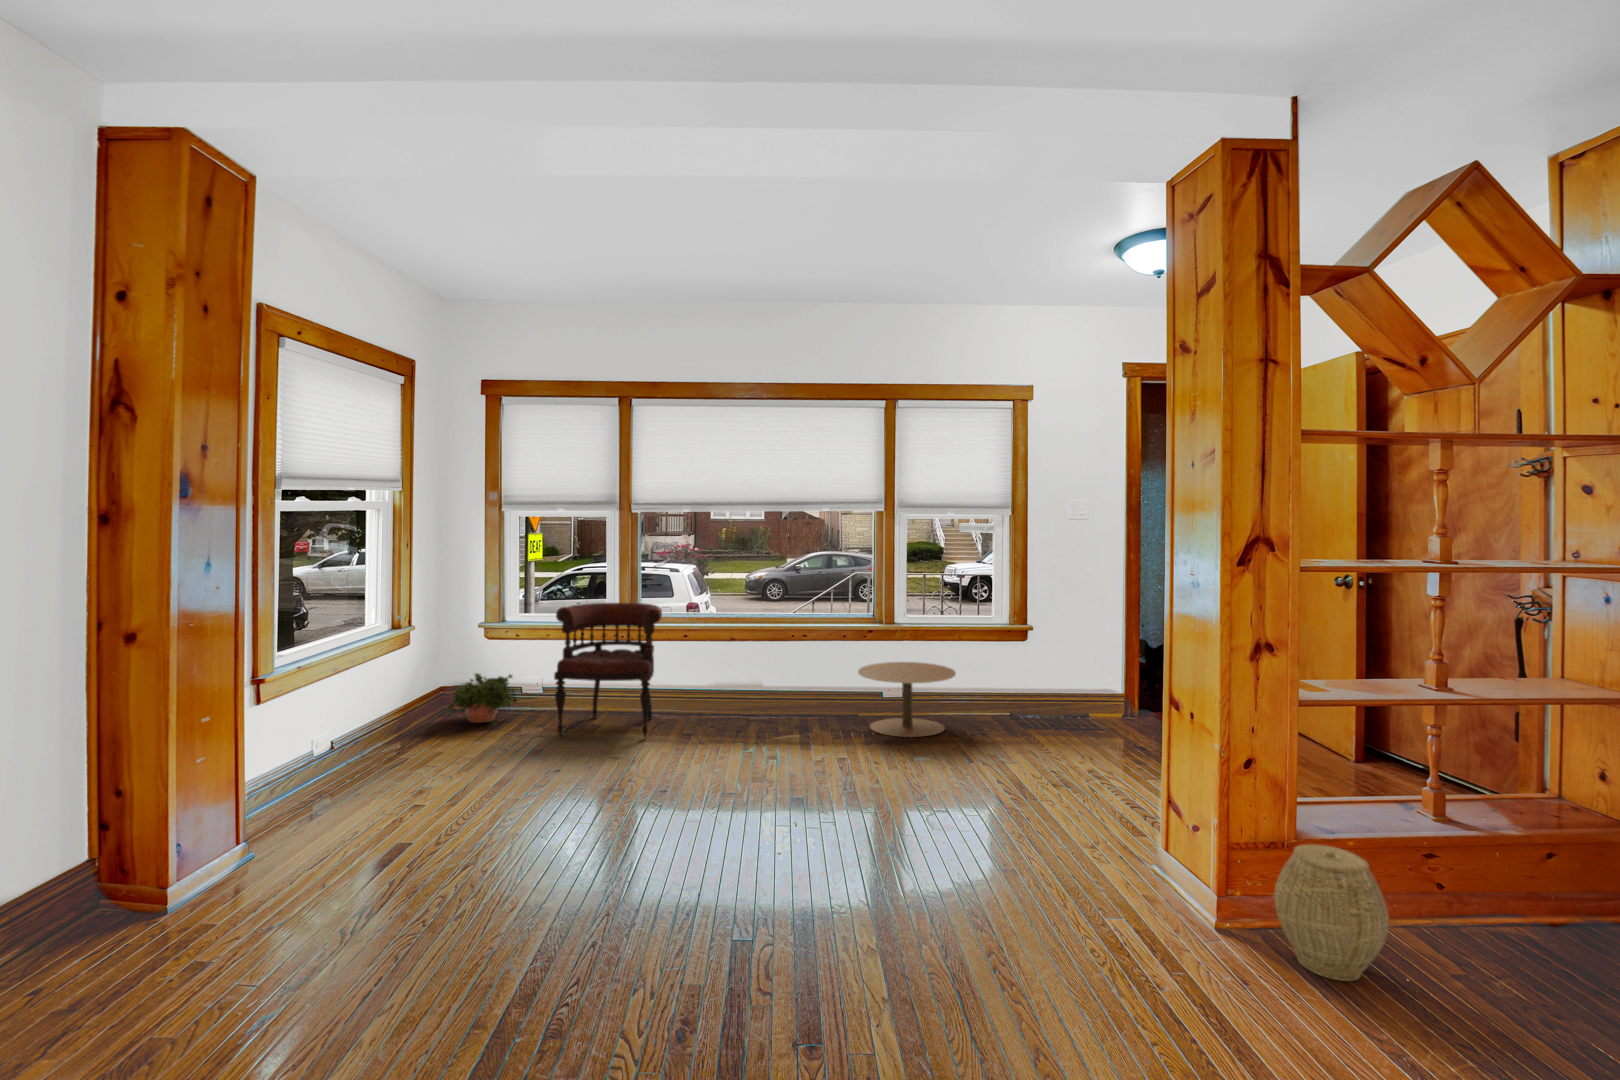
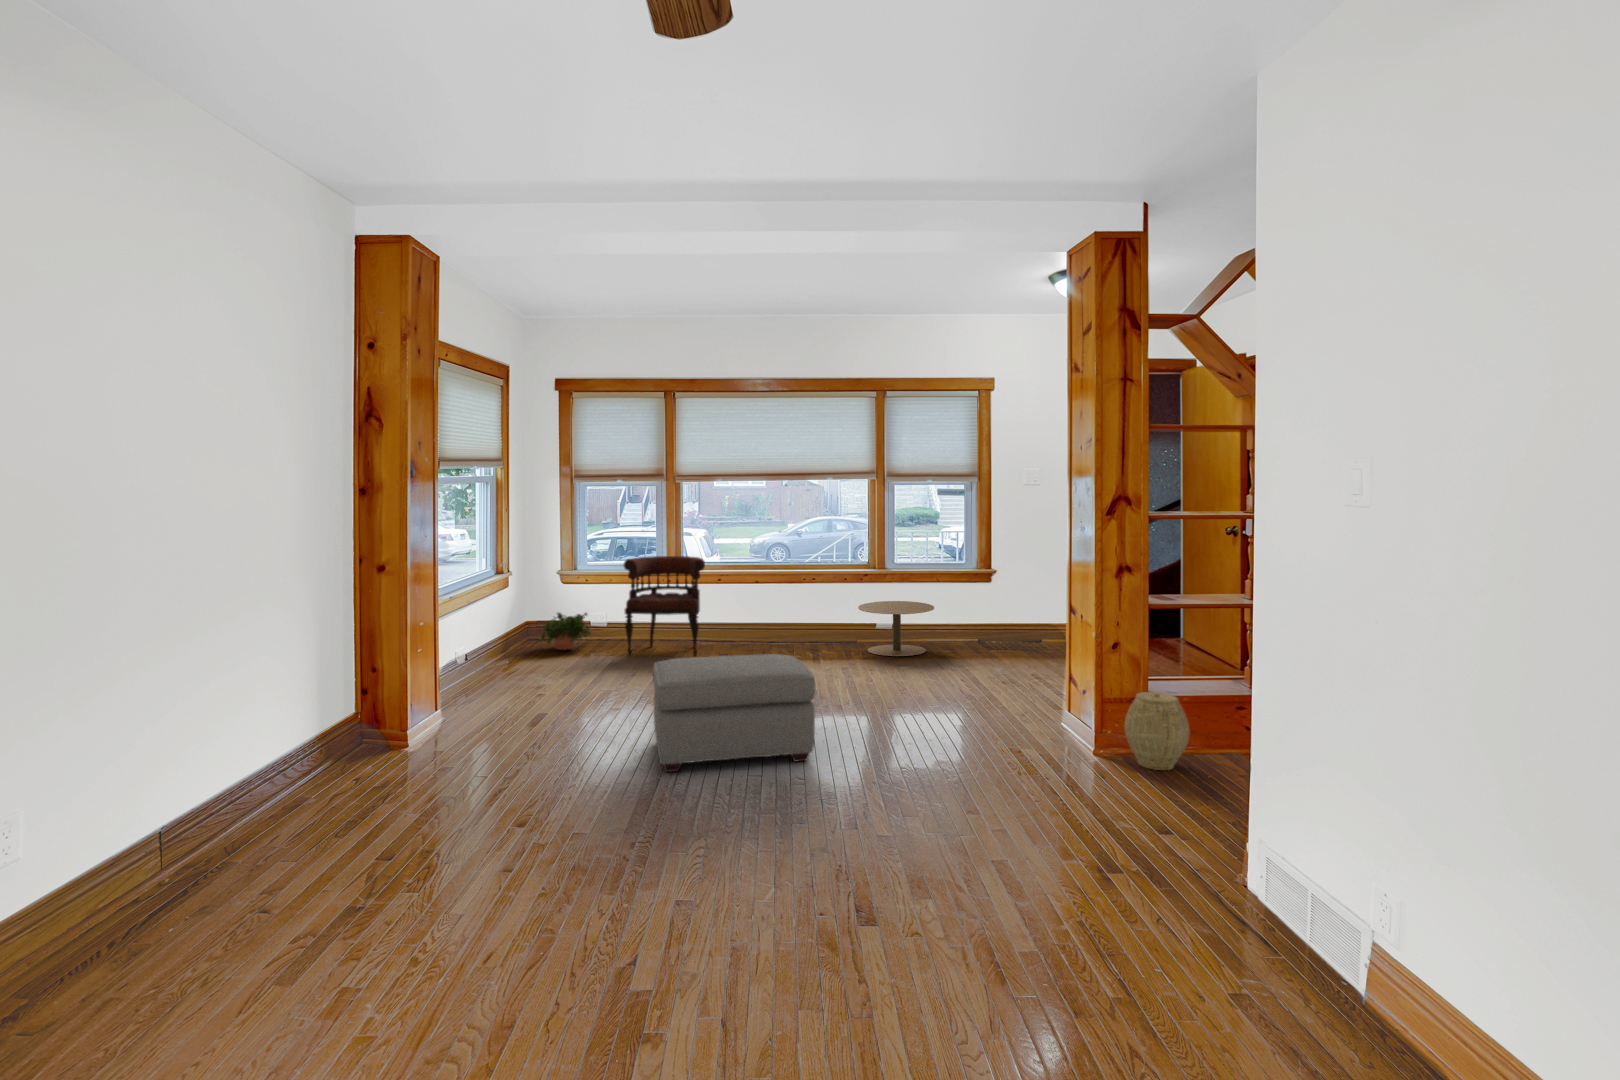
ottoman: none [525,766,786,978] -> present [653,654,815,772]

